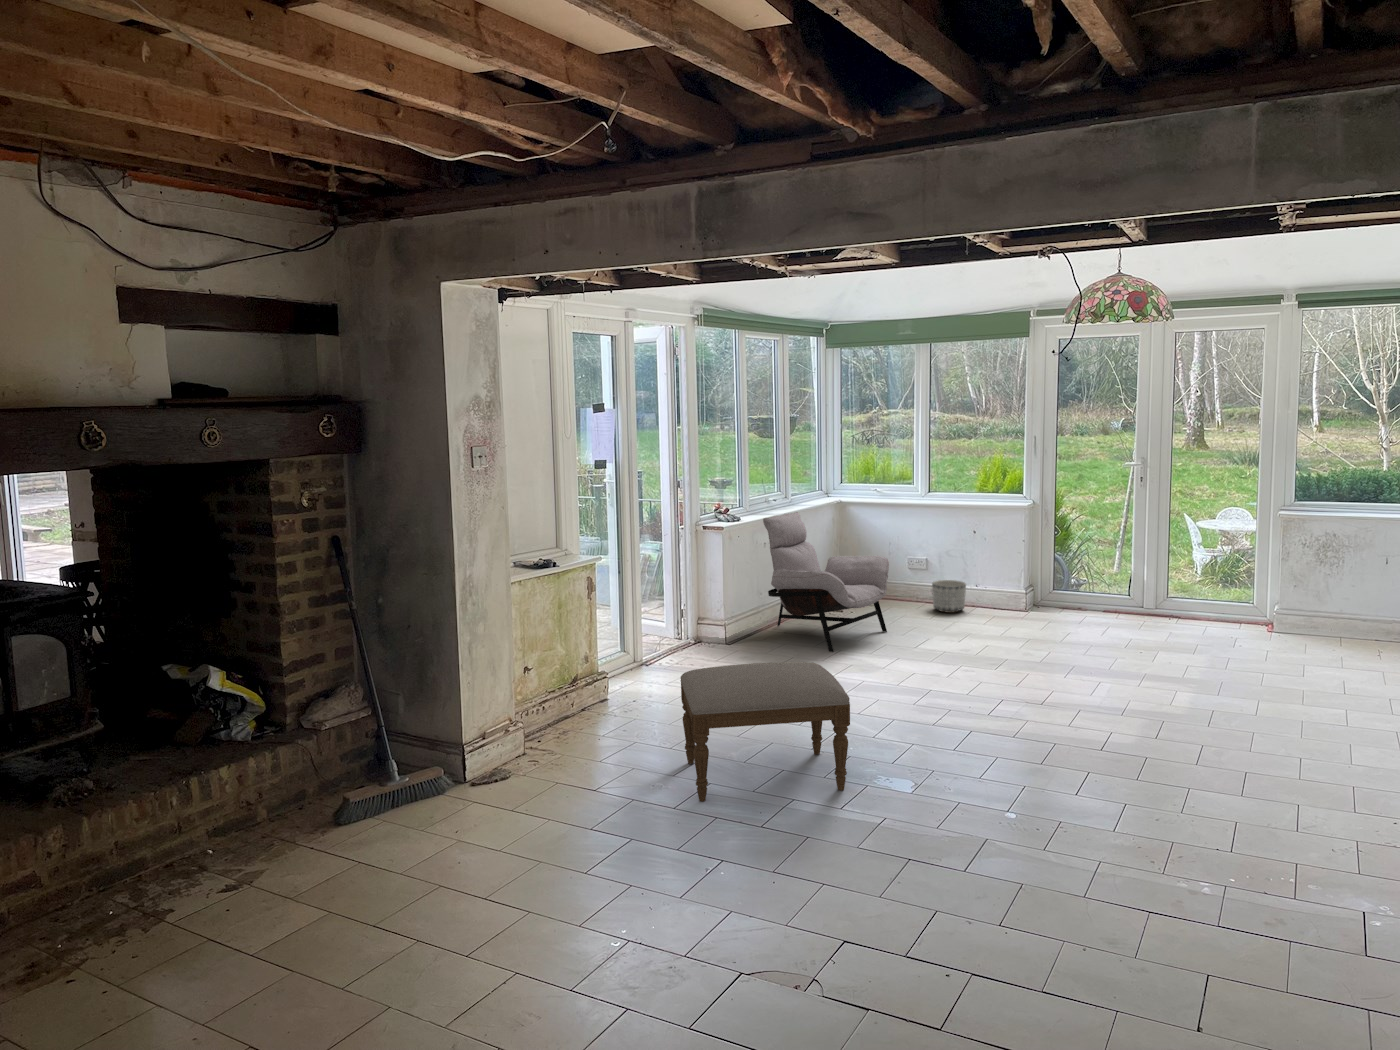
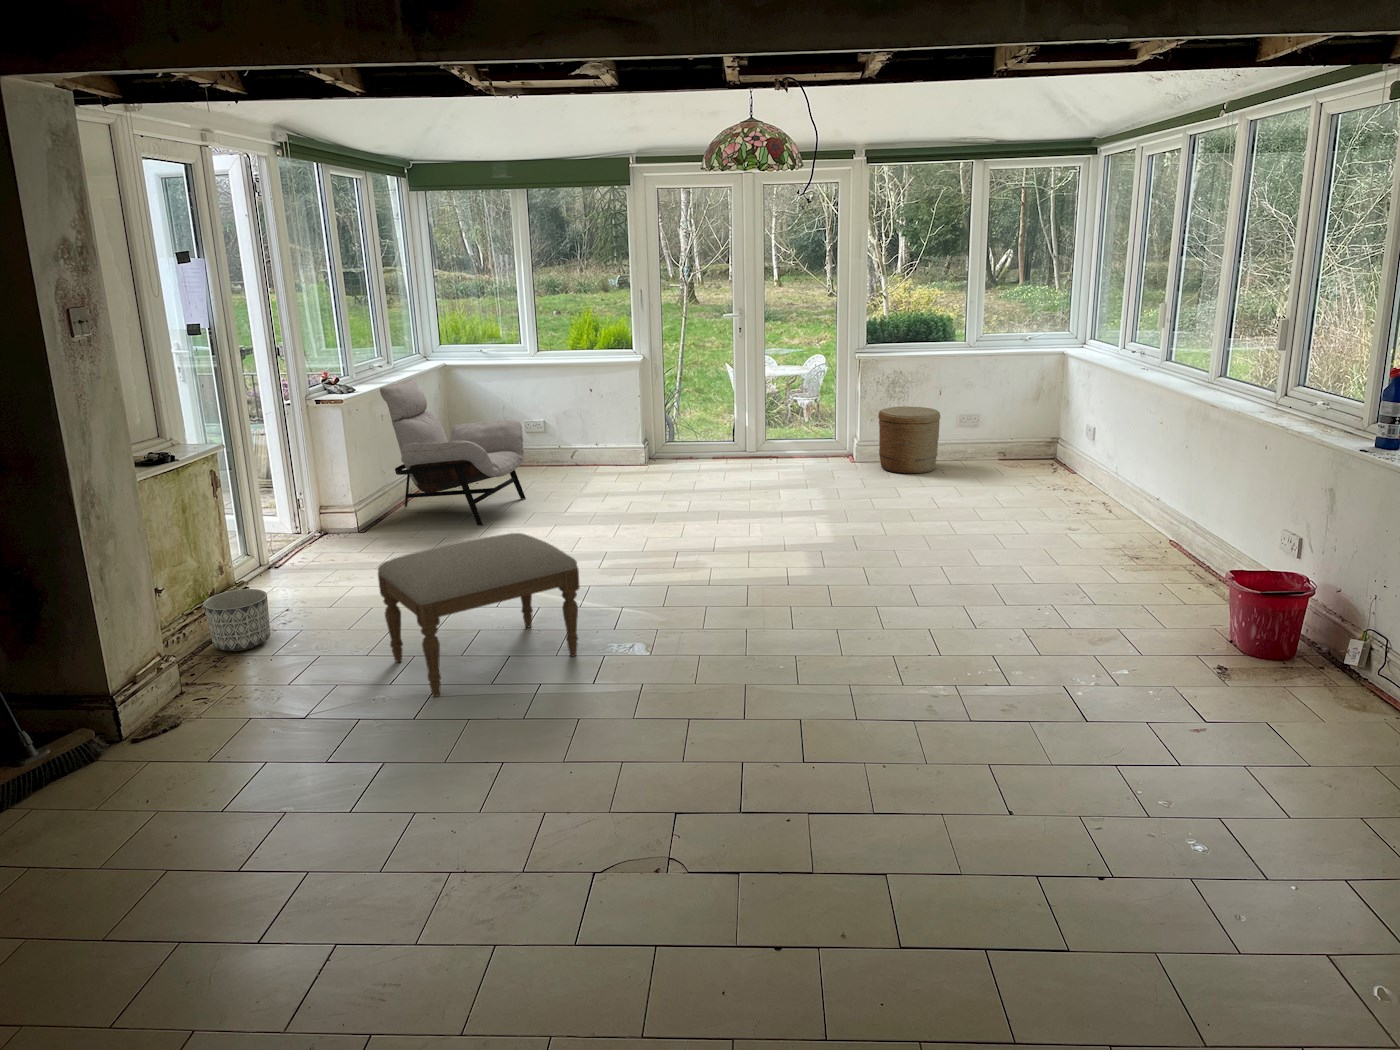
woven basket: none [1300,579,1385,660] -> present [878,406,940,474]
planter: present [932,580,966,613] -> present [203,589,270,651]

